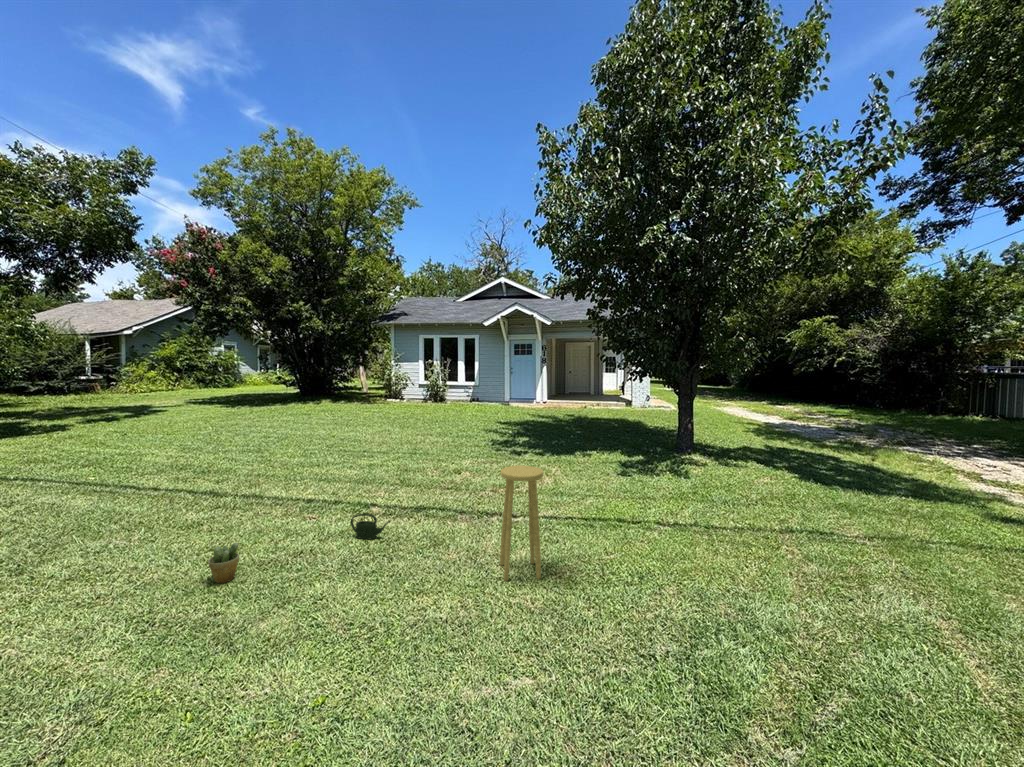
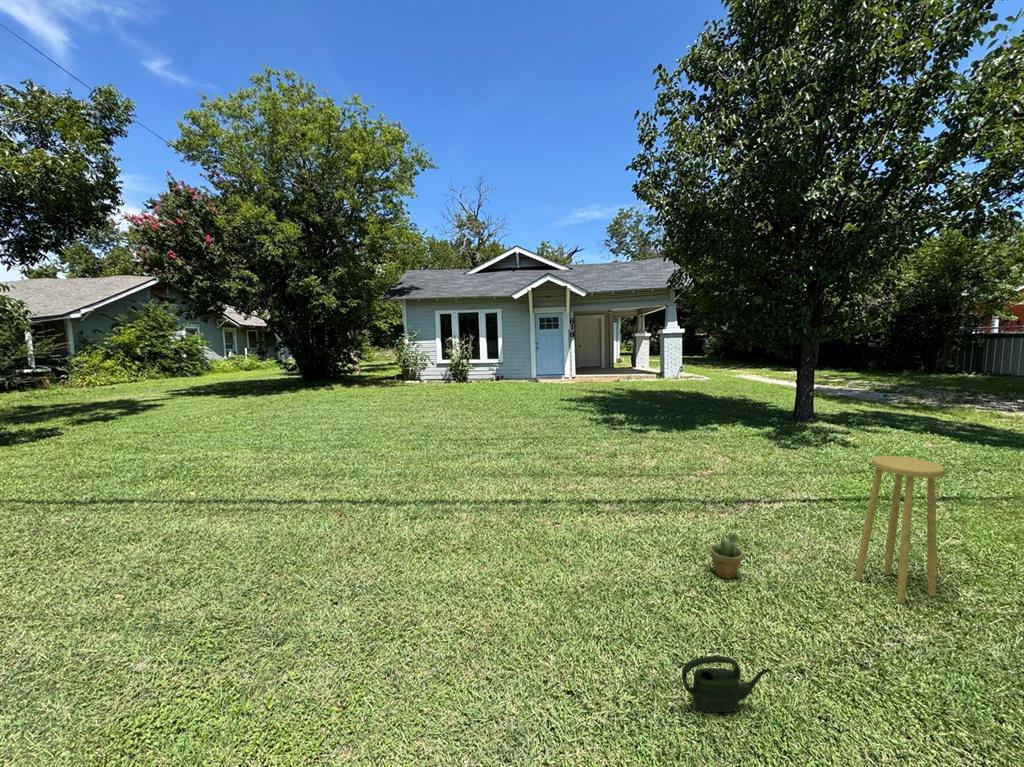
watering can: present [351,514,390,539] -> present [682,656,769,712]
potted plant: present [208,543,239,583] -> present [710,533,743,579]

